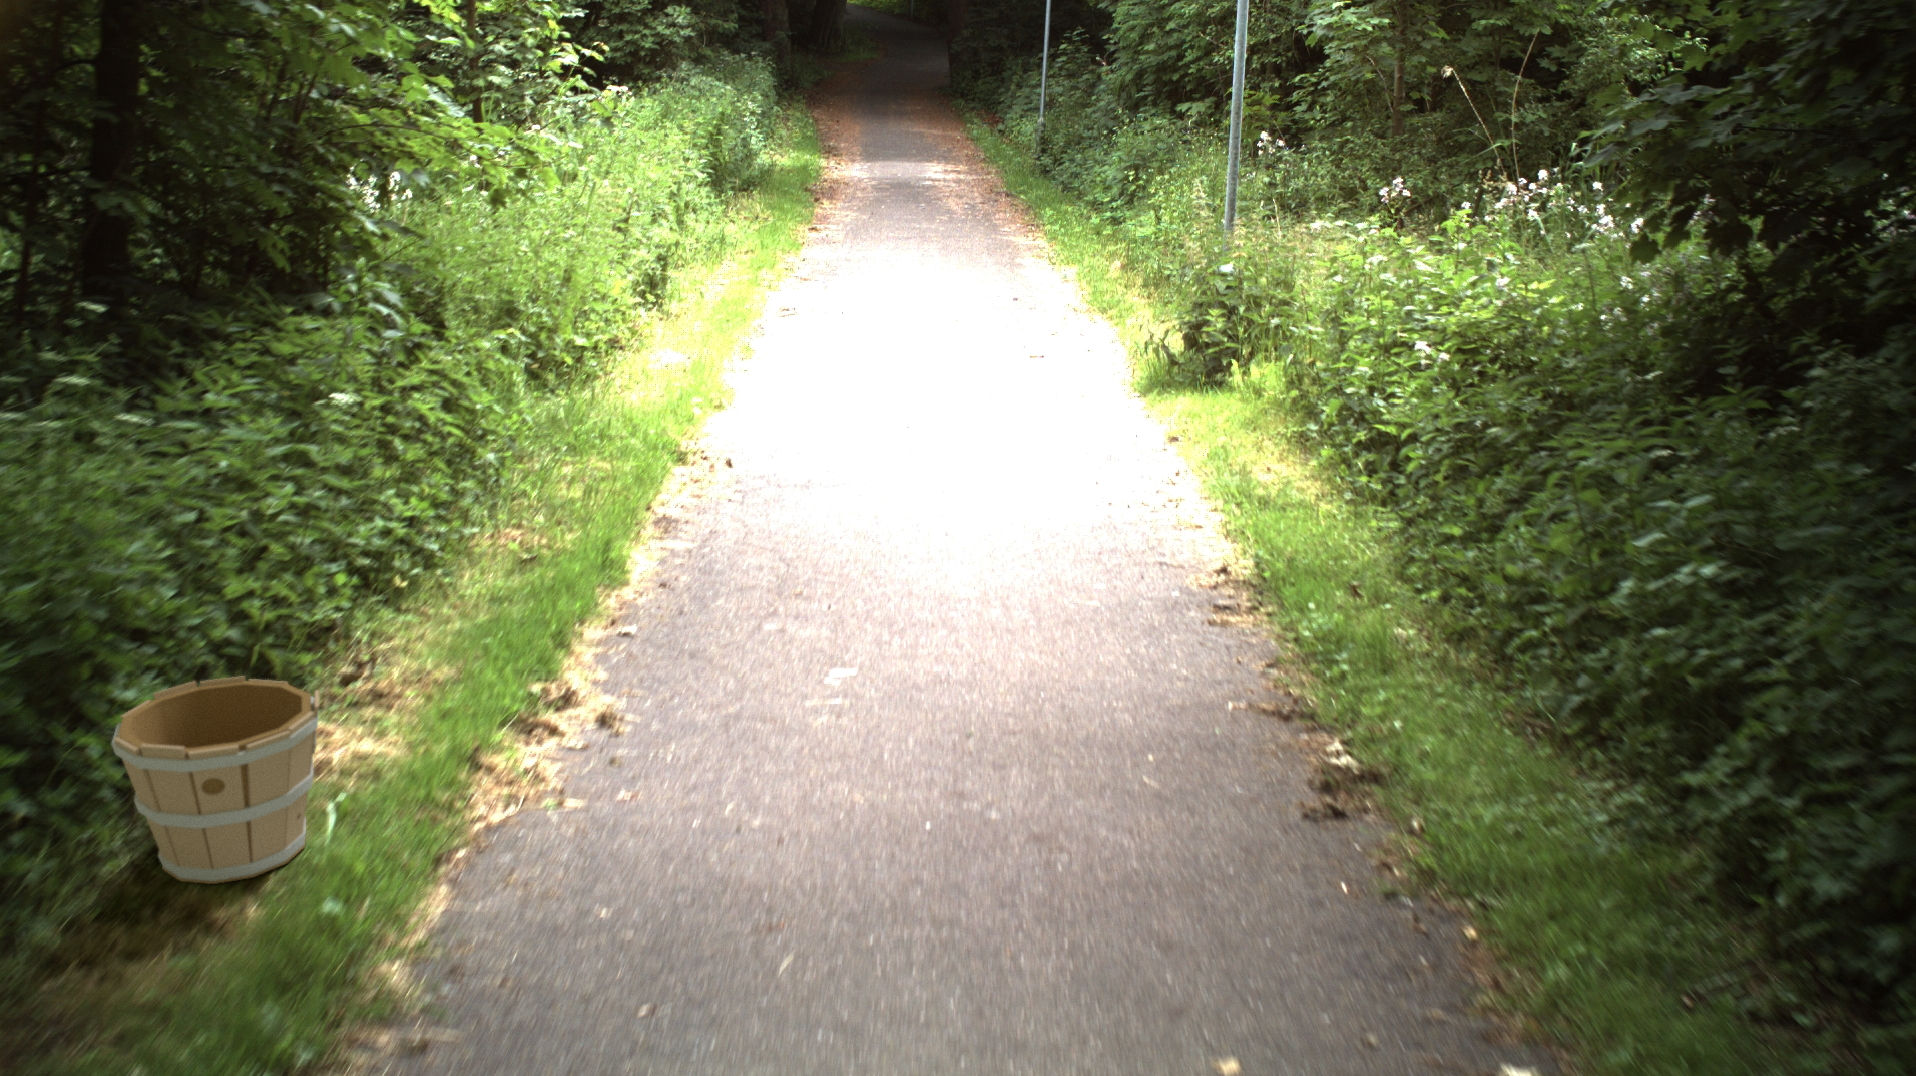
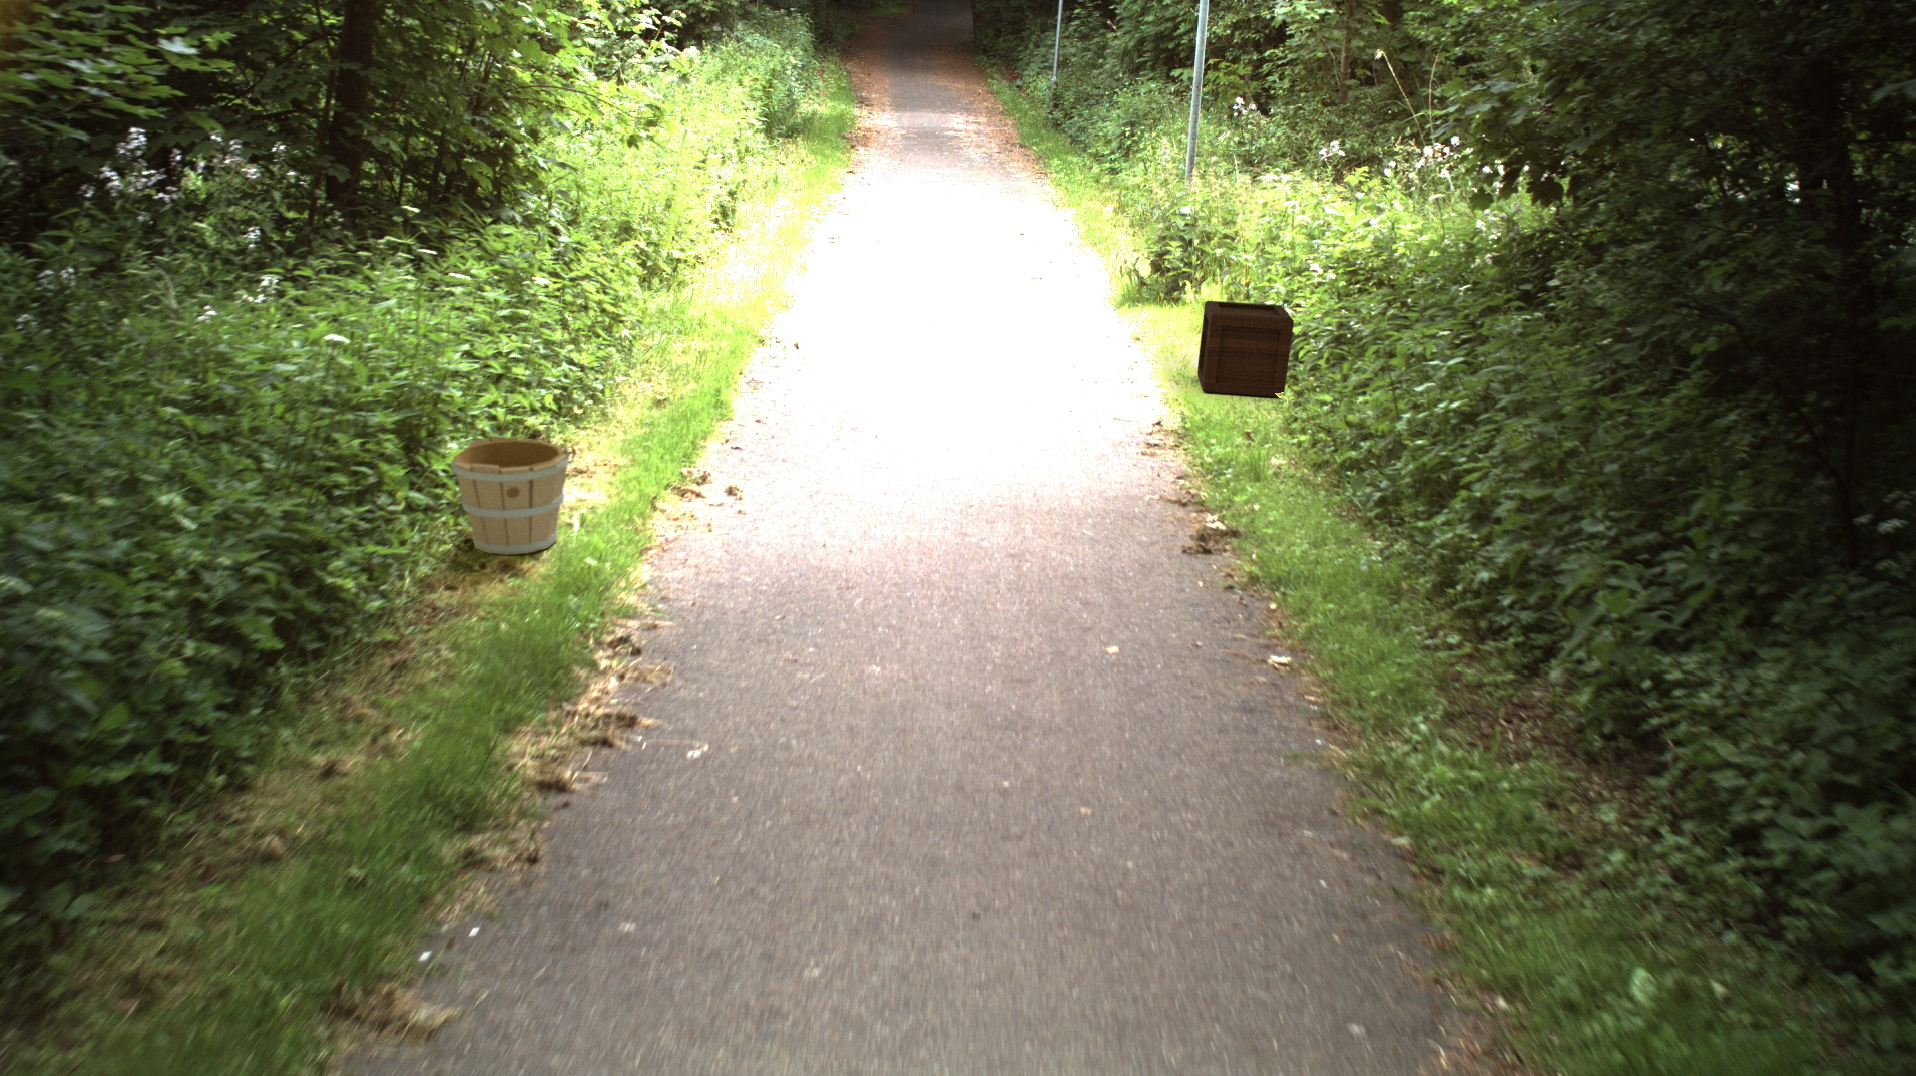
wooden crate: none [1266,395,1402,526] -> present [1197,301,1294,398]

